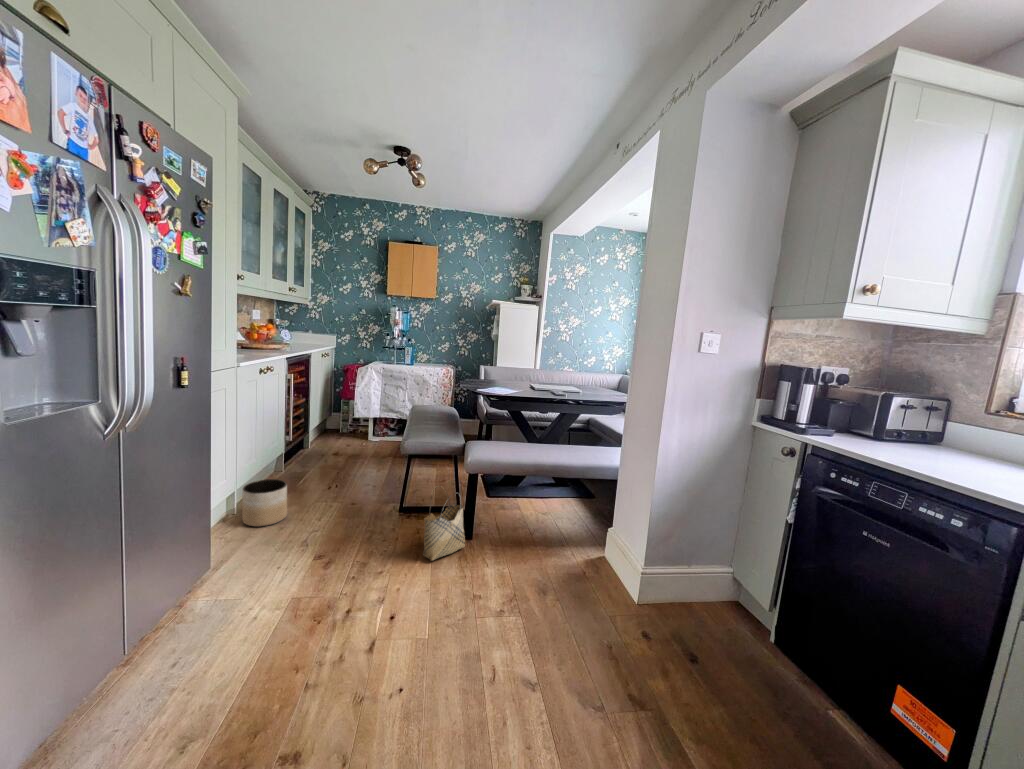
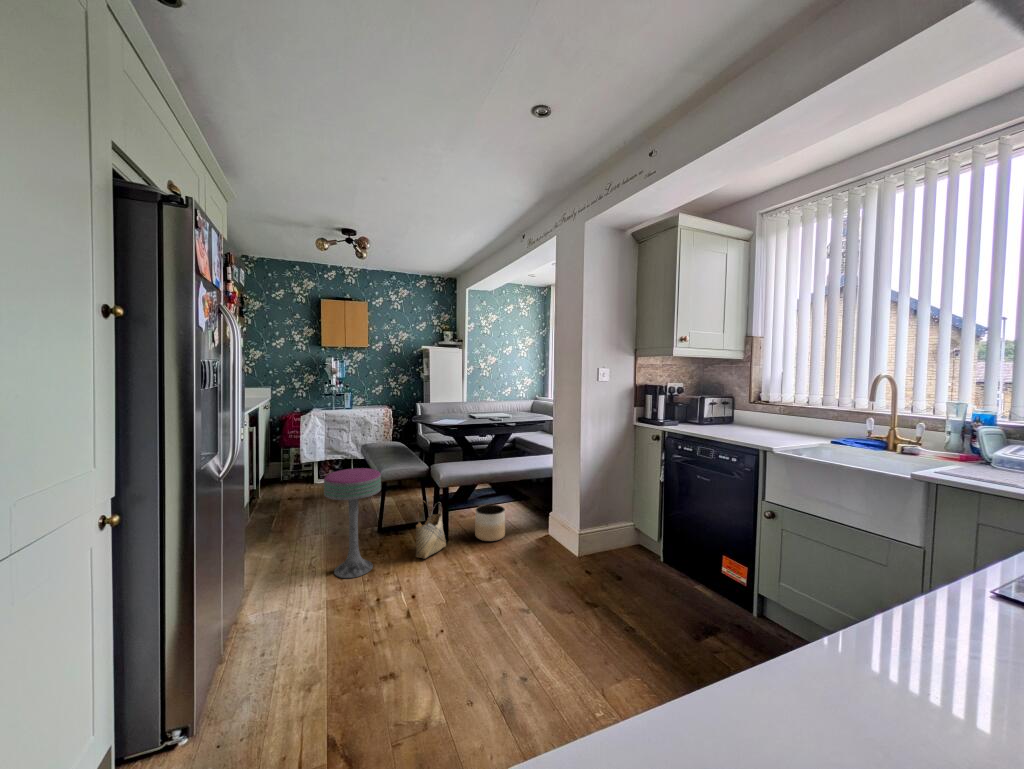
bar stool: none [312,436,384,570] -> present [324,468,381,578]
planter: present [242,479,287,527] -> present [475,504,505,542]

